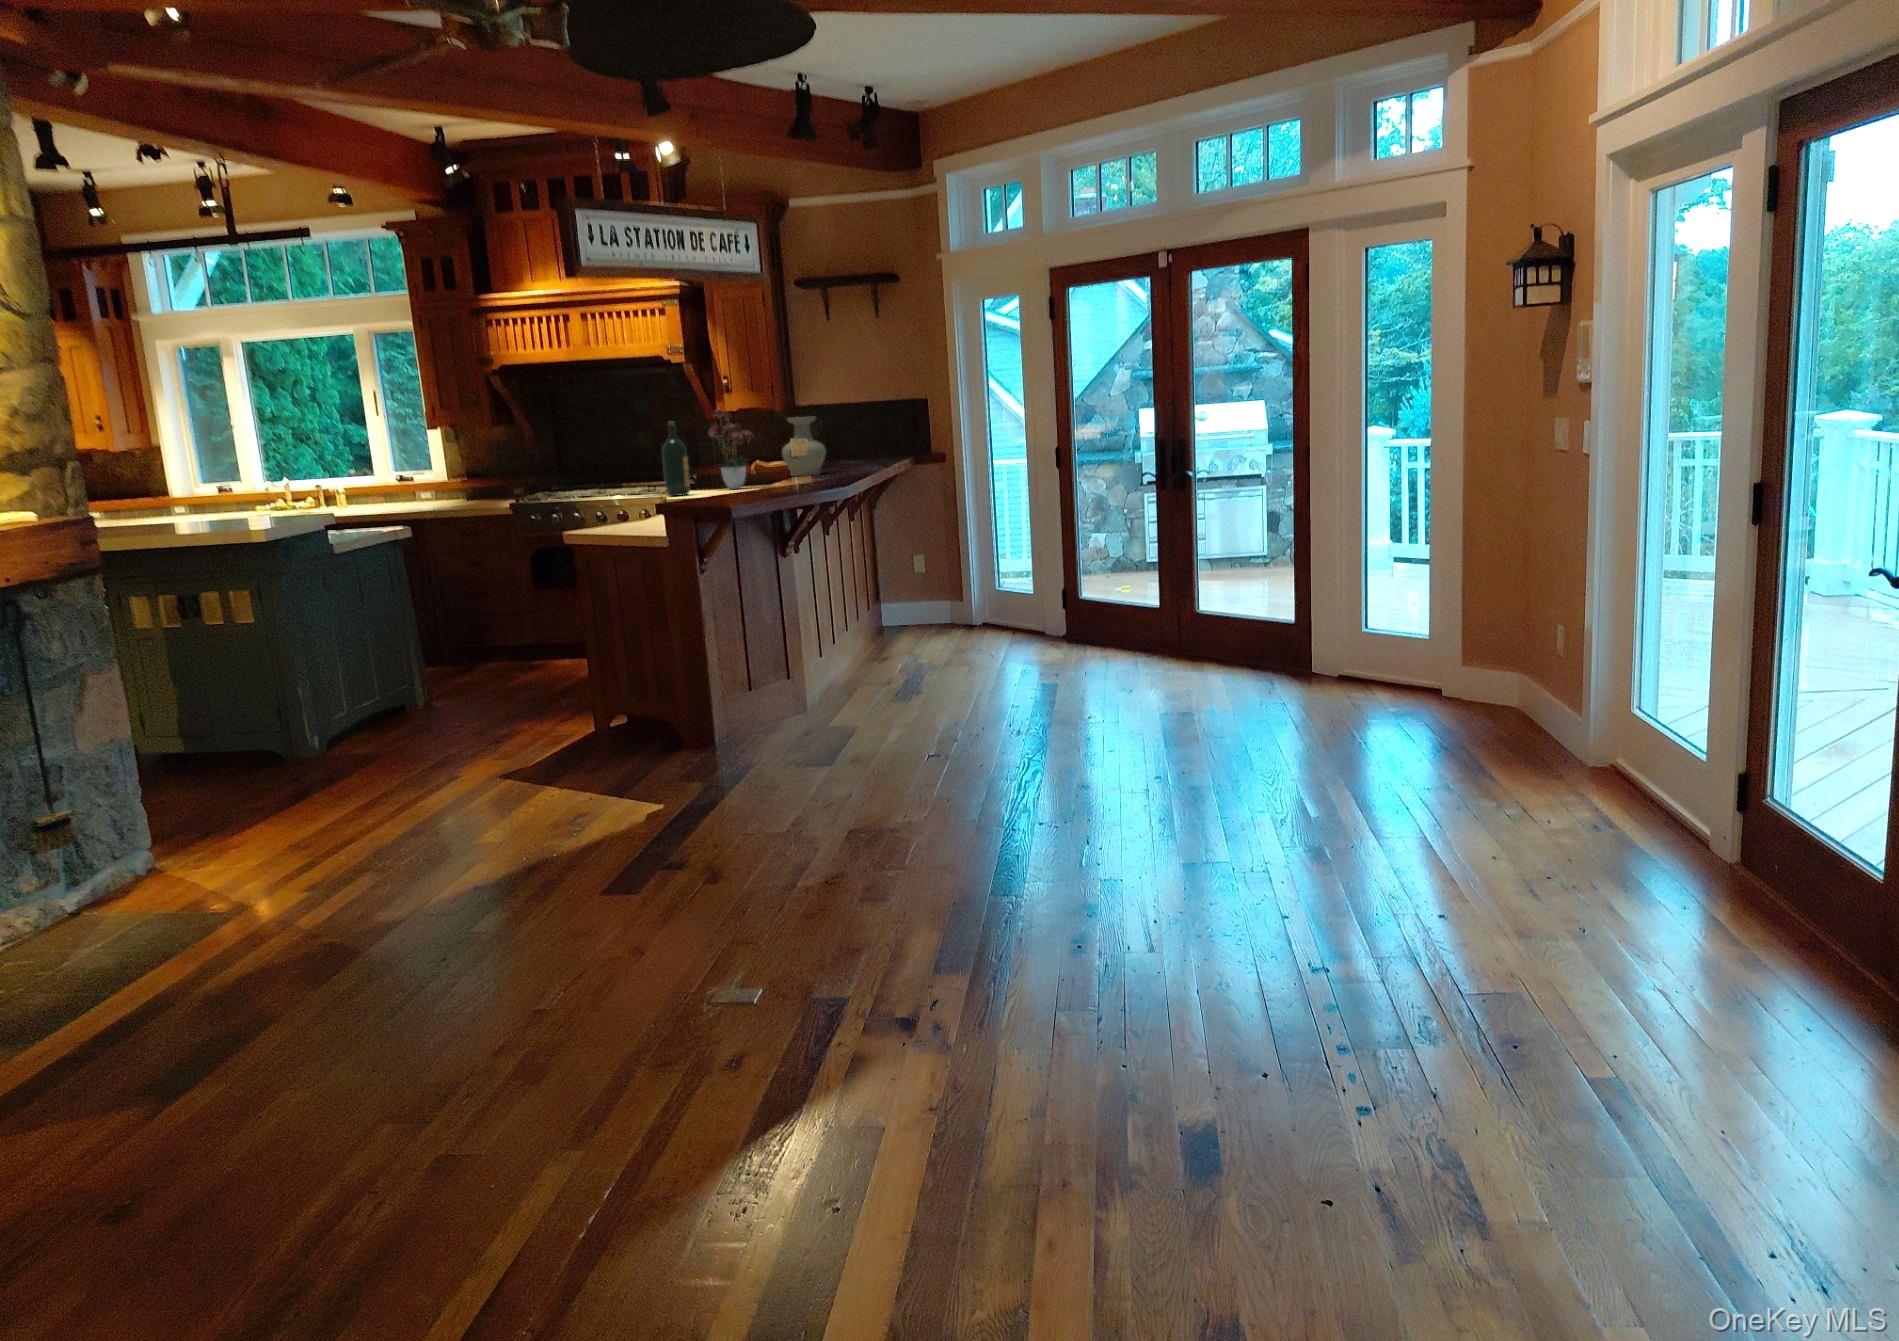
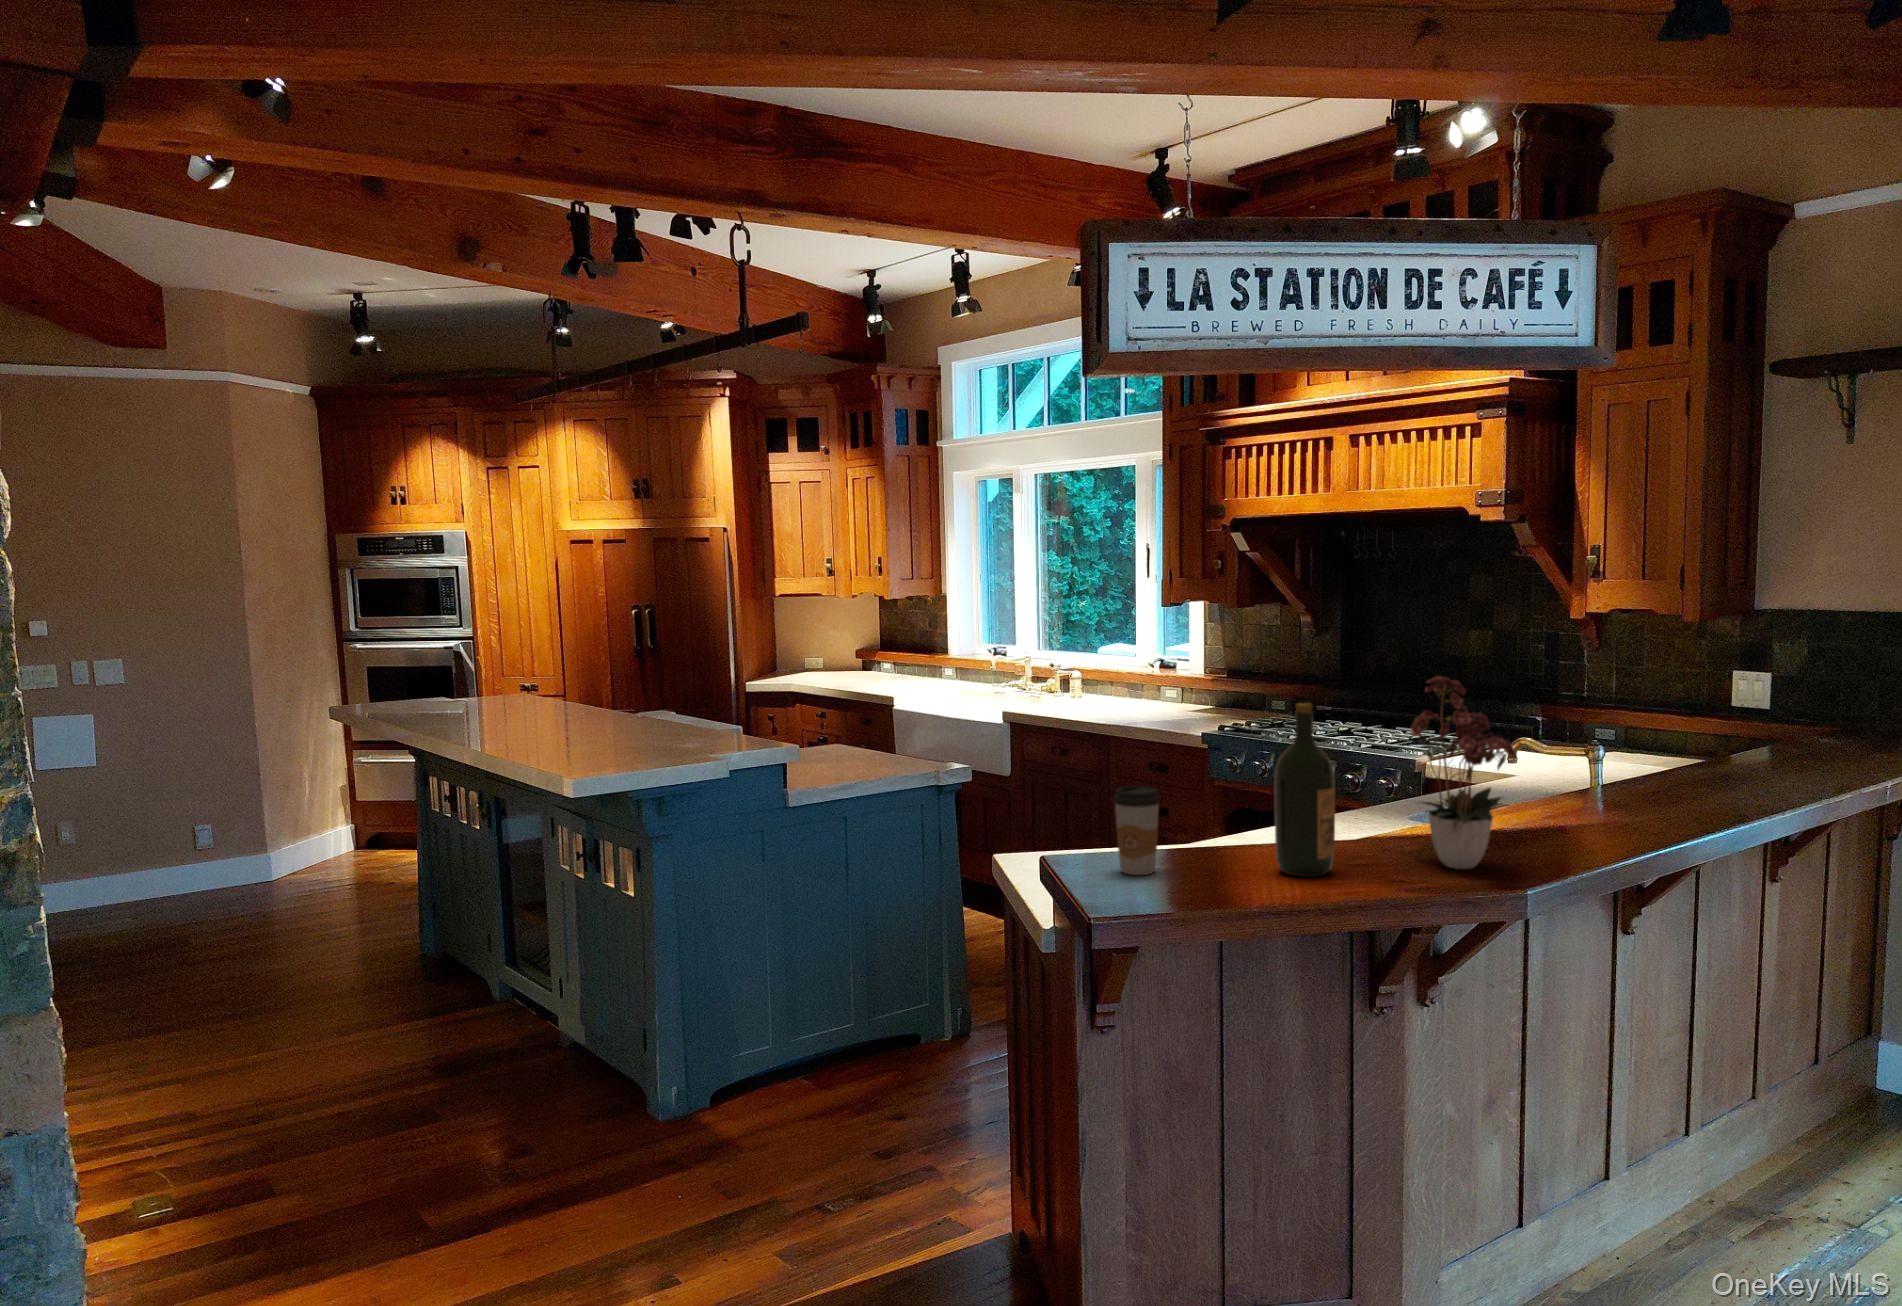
vase: present [782,417,826,476] -> none [1654,665,1771,803]
coffee cup: none [594,464,616,503] -> present [1114,786,1159,875]

